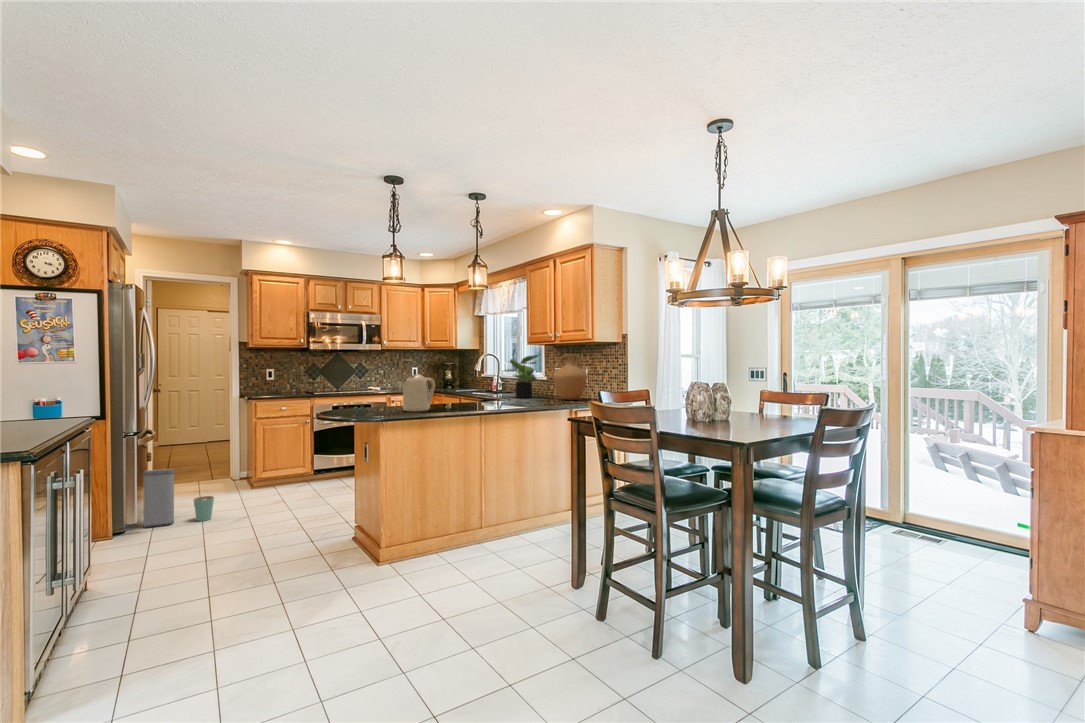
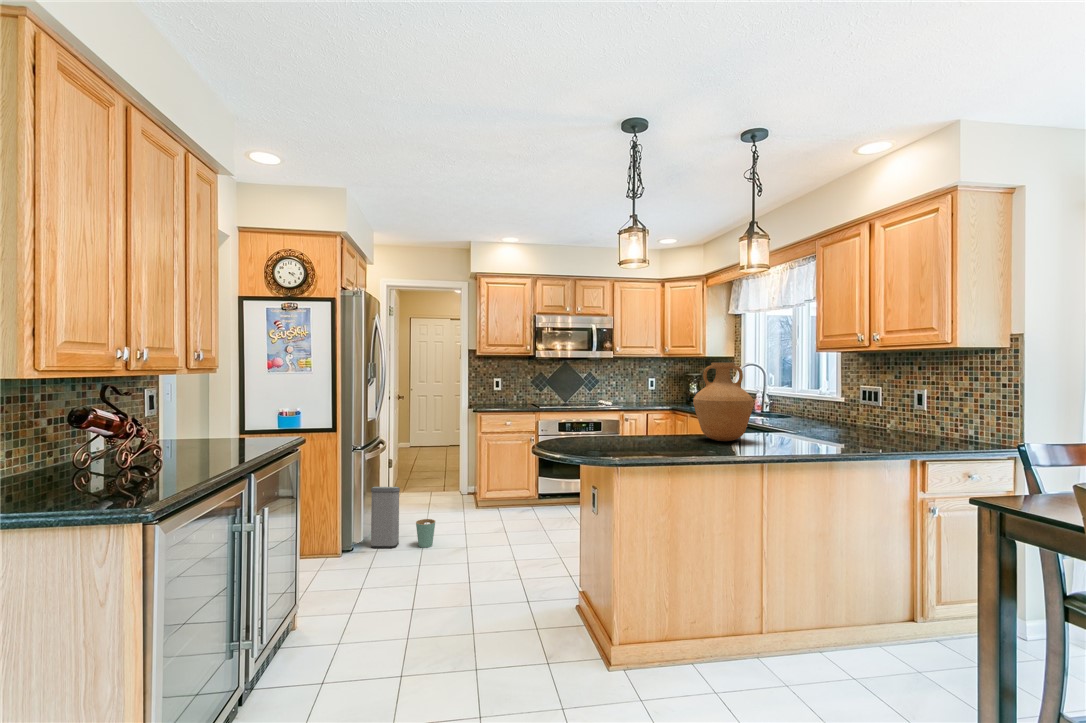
vase: present [553,354,587,400] -> present [693,363,754,441]
potted plant: present [505,355,539,398] -> none [773,365,844,429]
kettle: present [401,374,435,412] -> none [643,397,694,452]

